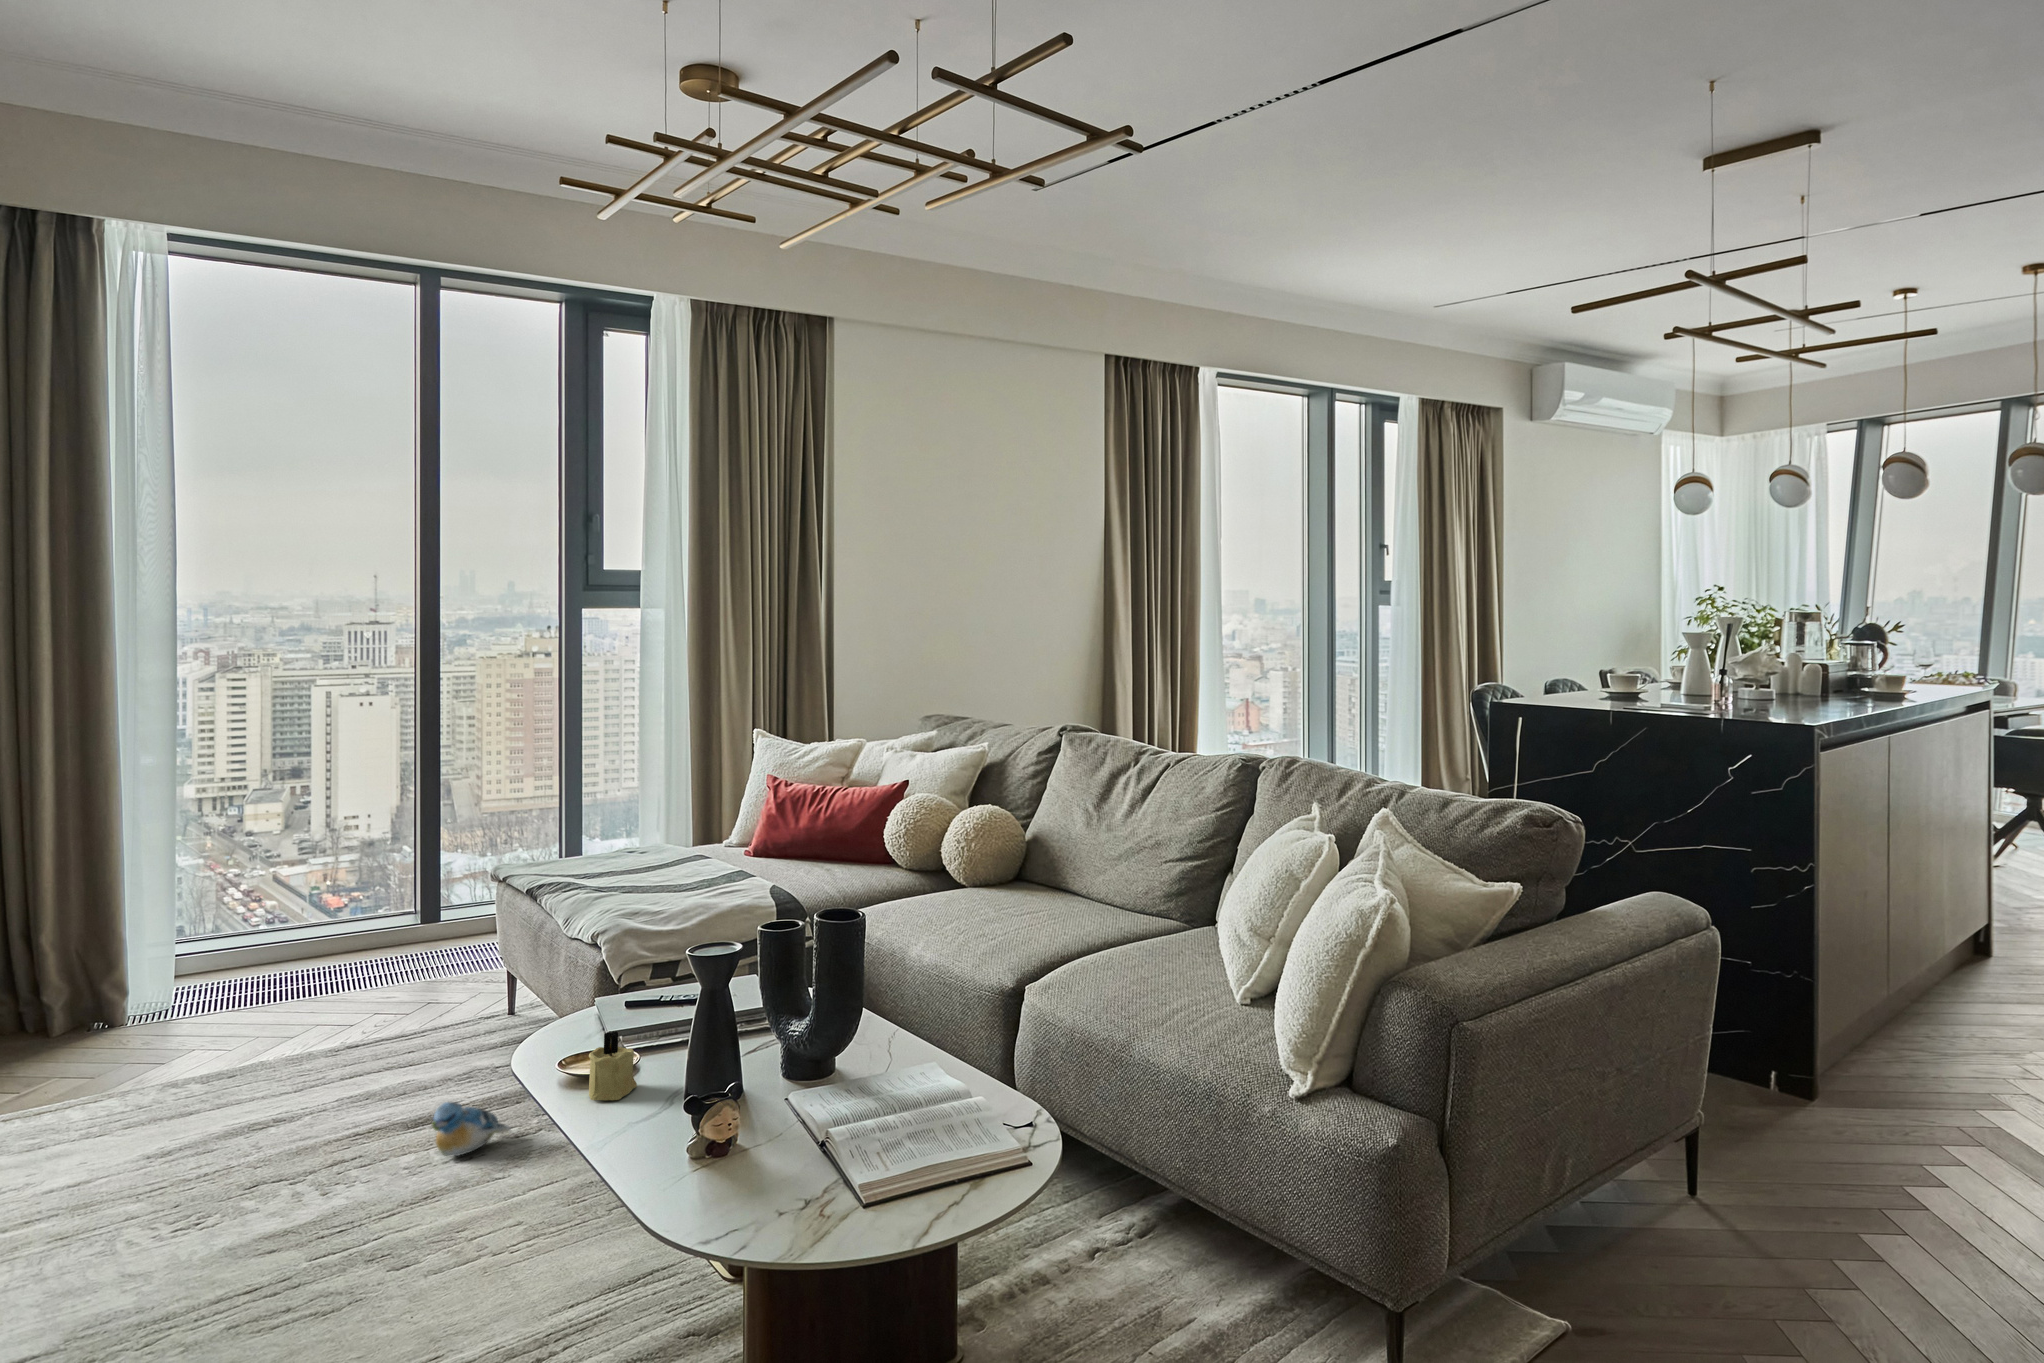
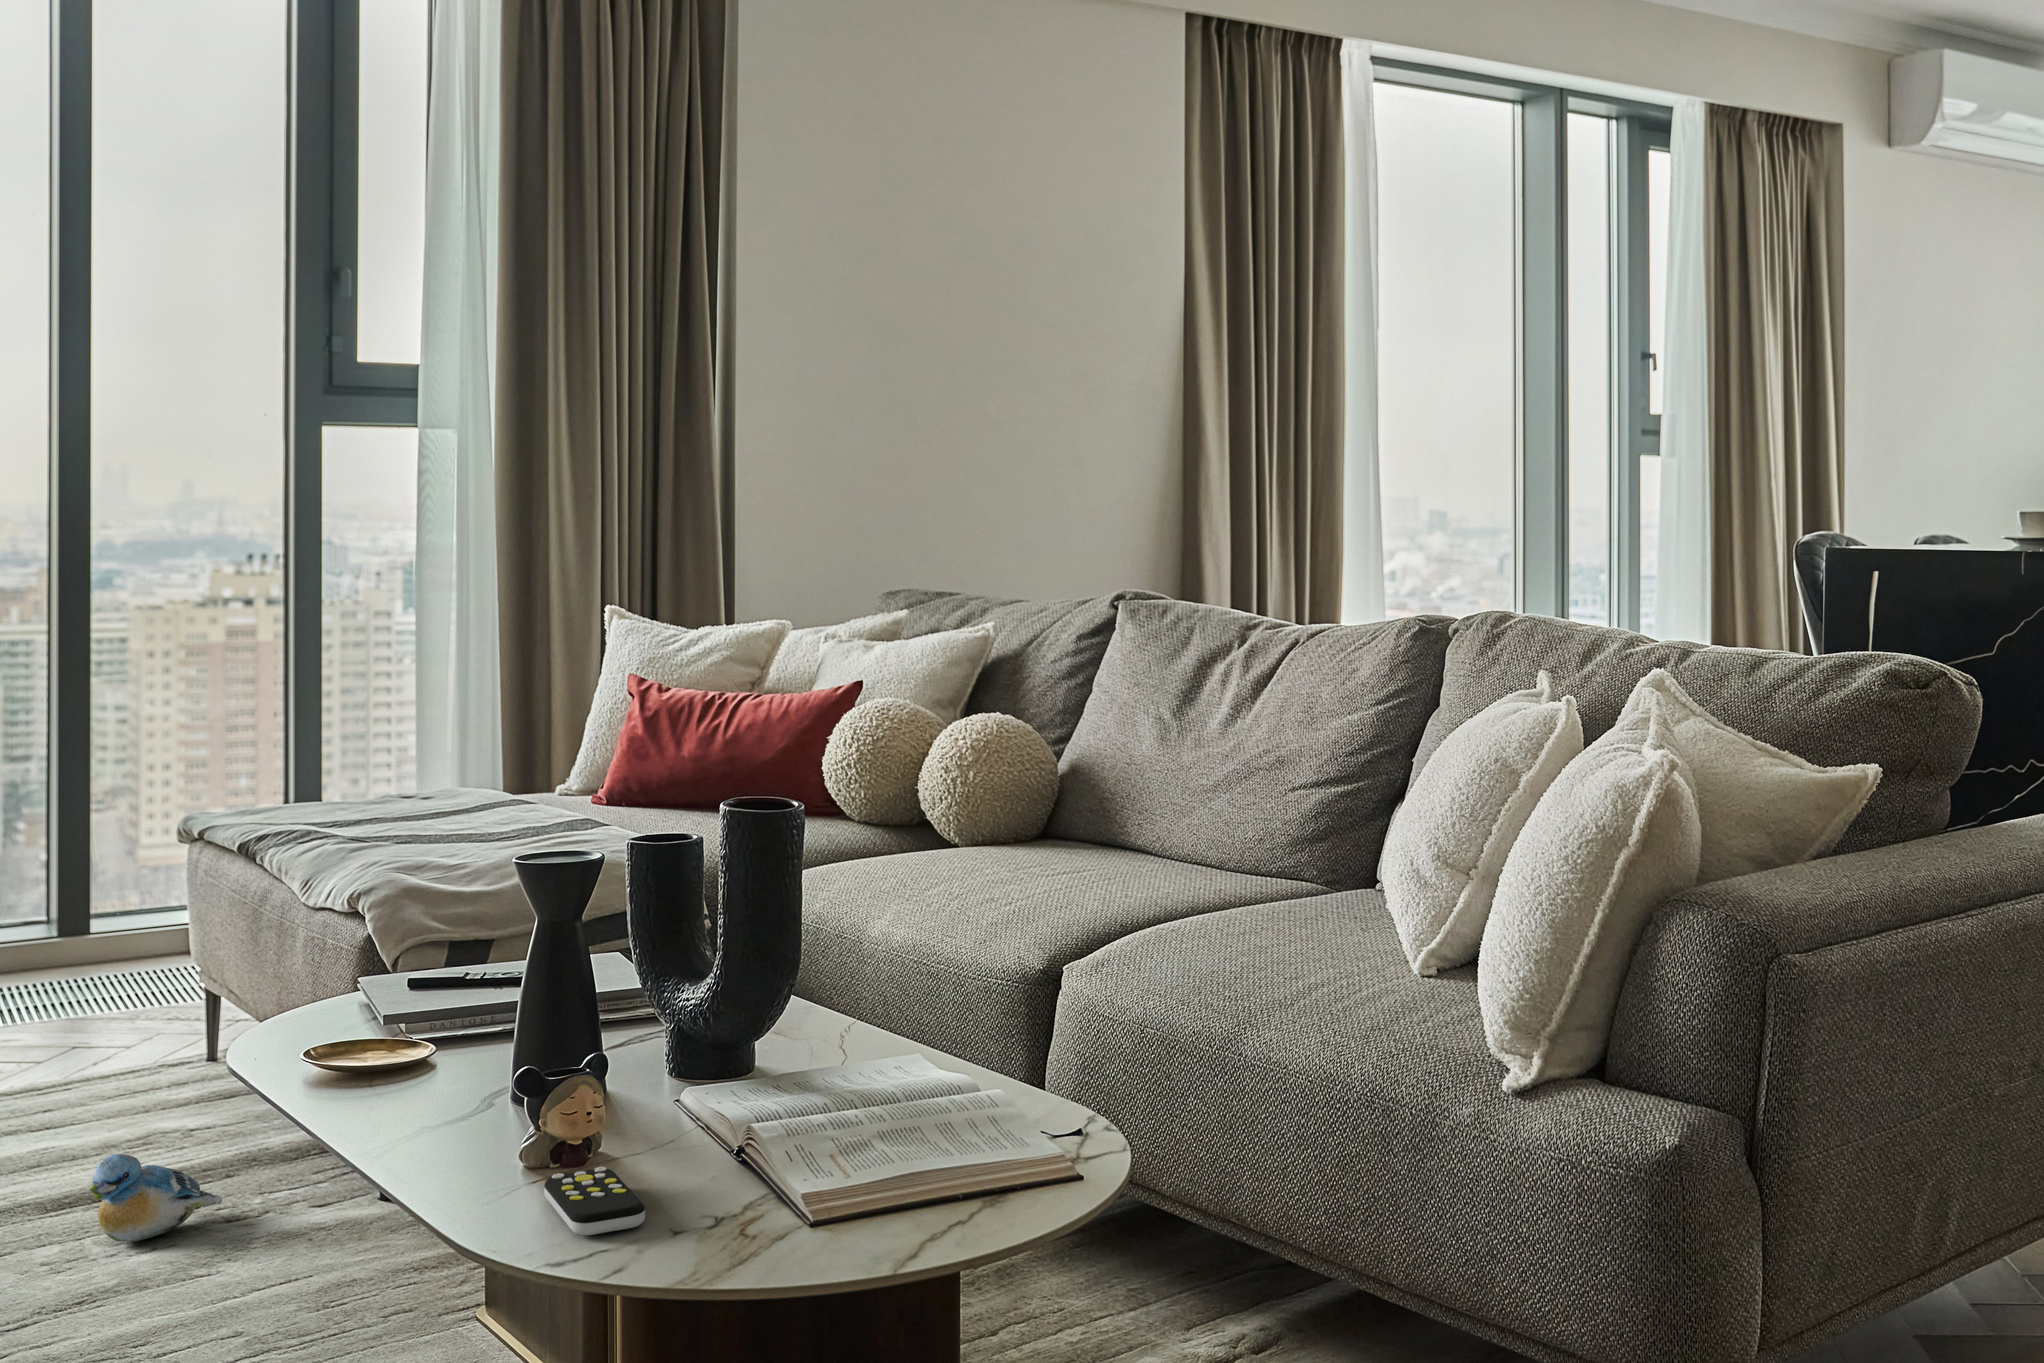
candle: present [589,1031,637,1100] -> none [345,992,427,1100]
remote control: none [706,1159,766,1211] -> present [544,1167,645,1235]

